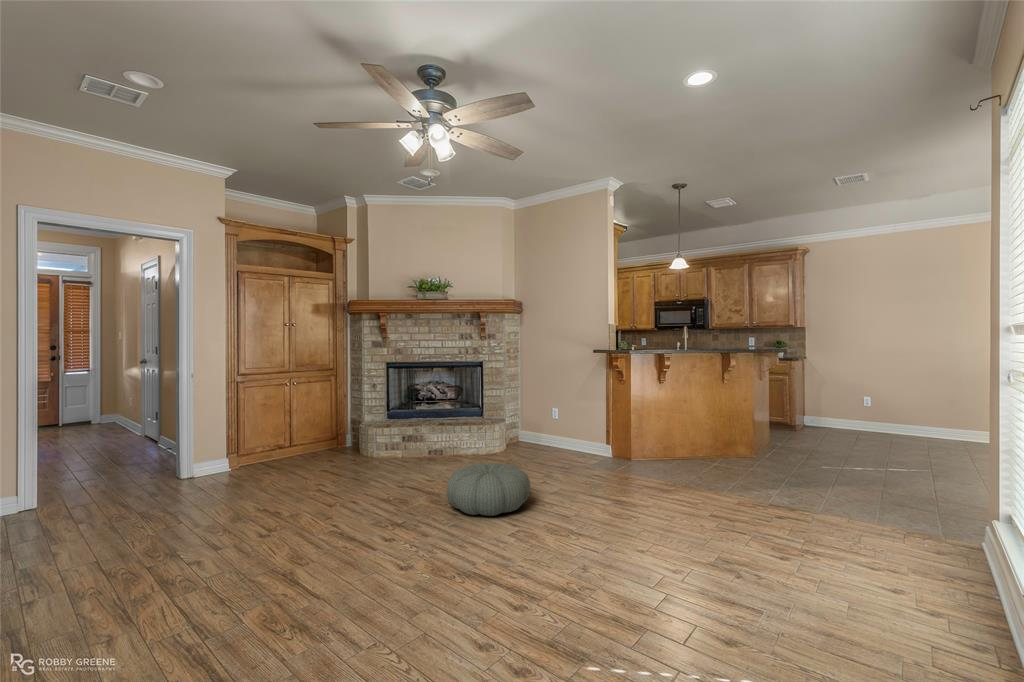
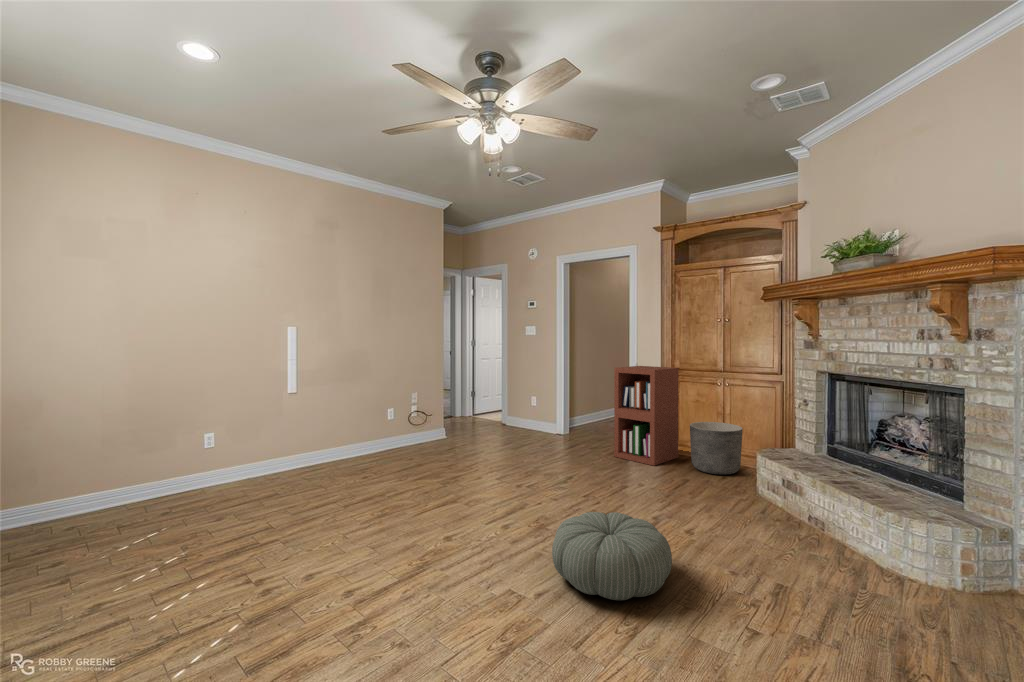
bookshelf: none [198,373,270,488] -> present [614,366,679,466]
planter: none [283,418,332,465] -> present [690,422,743,475]

